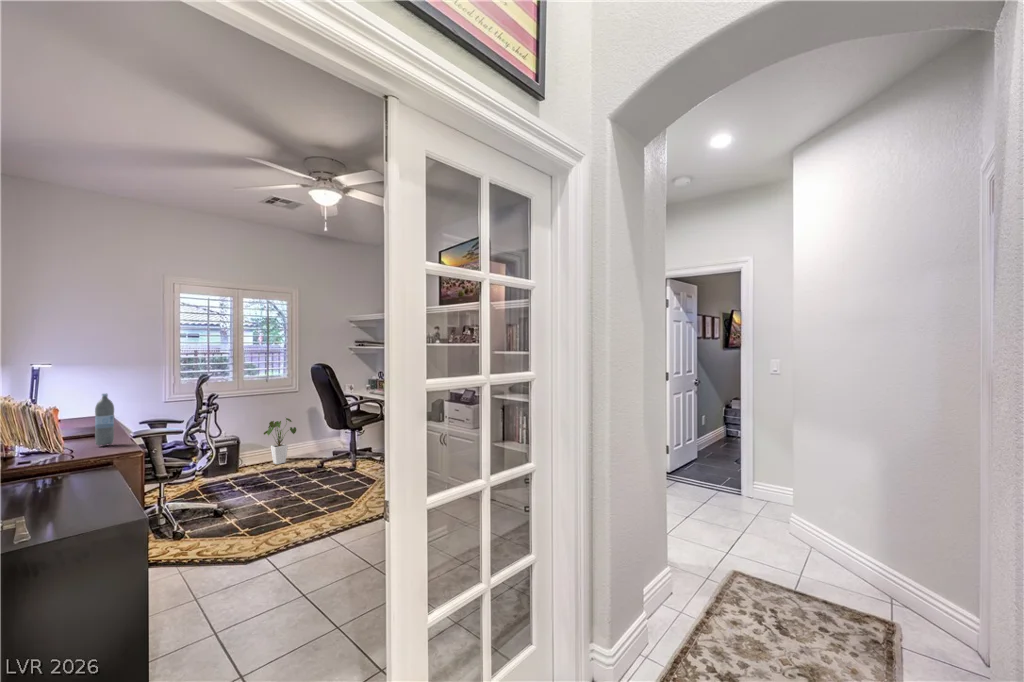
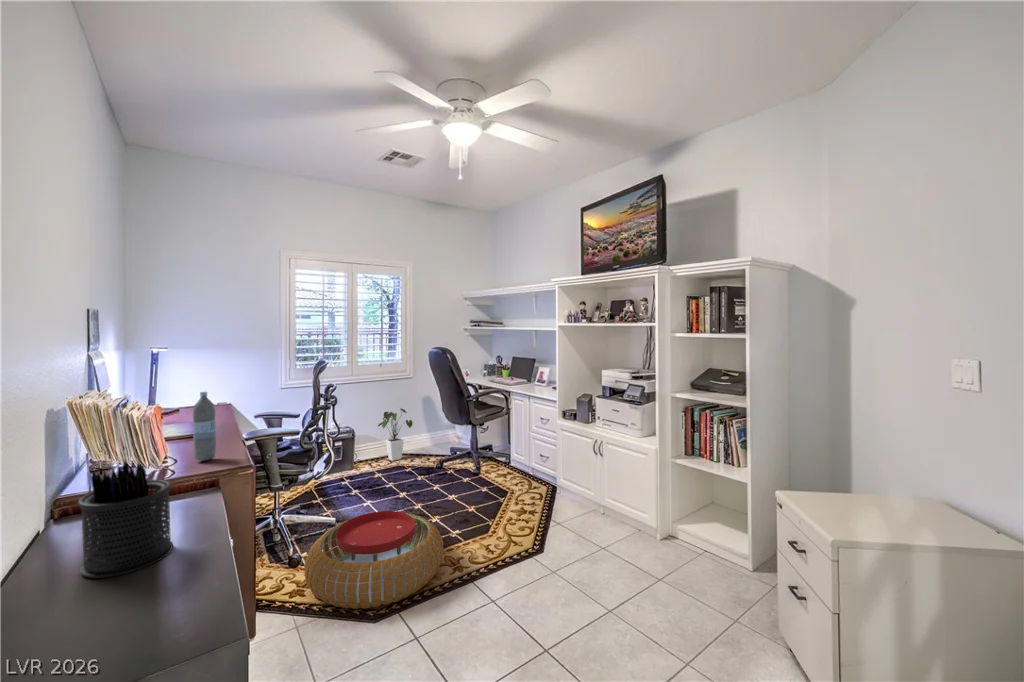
pen holder: none [32,425,96,496] -> present [78,461,173,578]
pouf: none [187,491,308,559] -> present [304,511,444,609]

